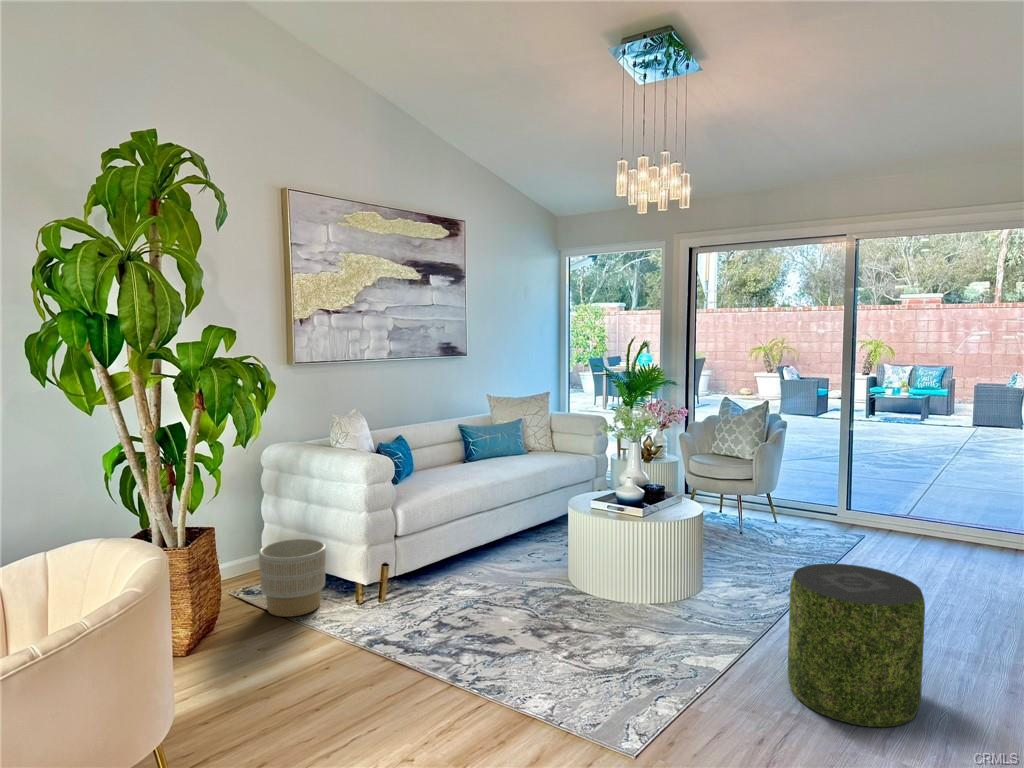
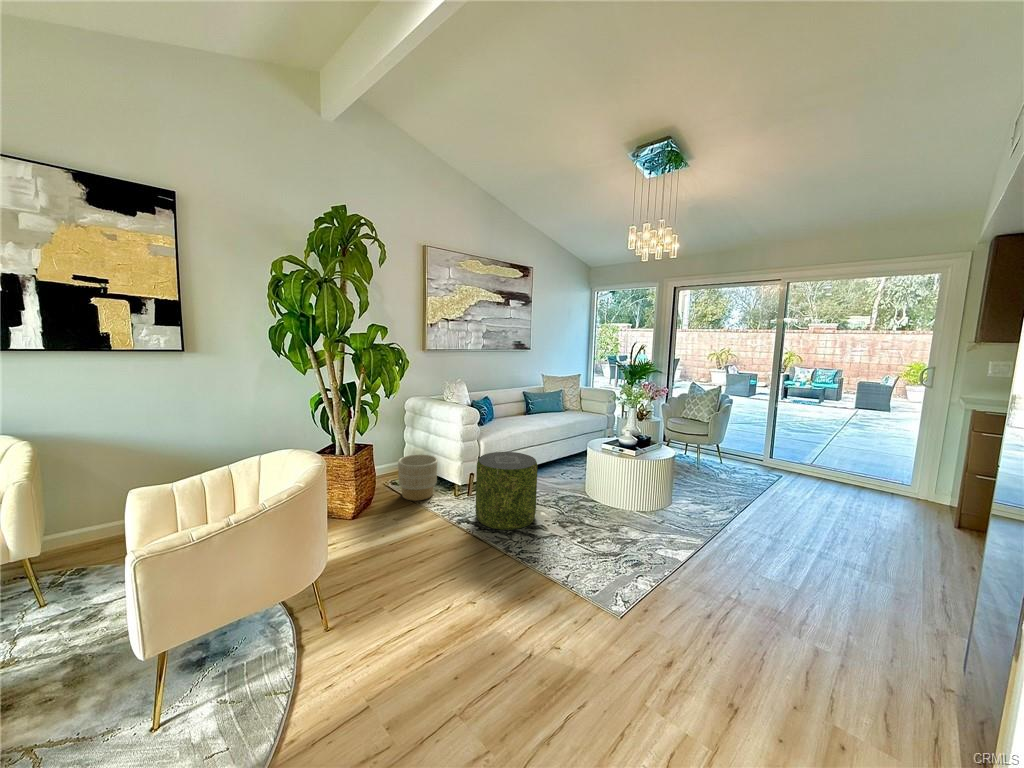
pouf: present [788,564,925,727] -> present [476,452,537,530]

